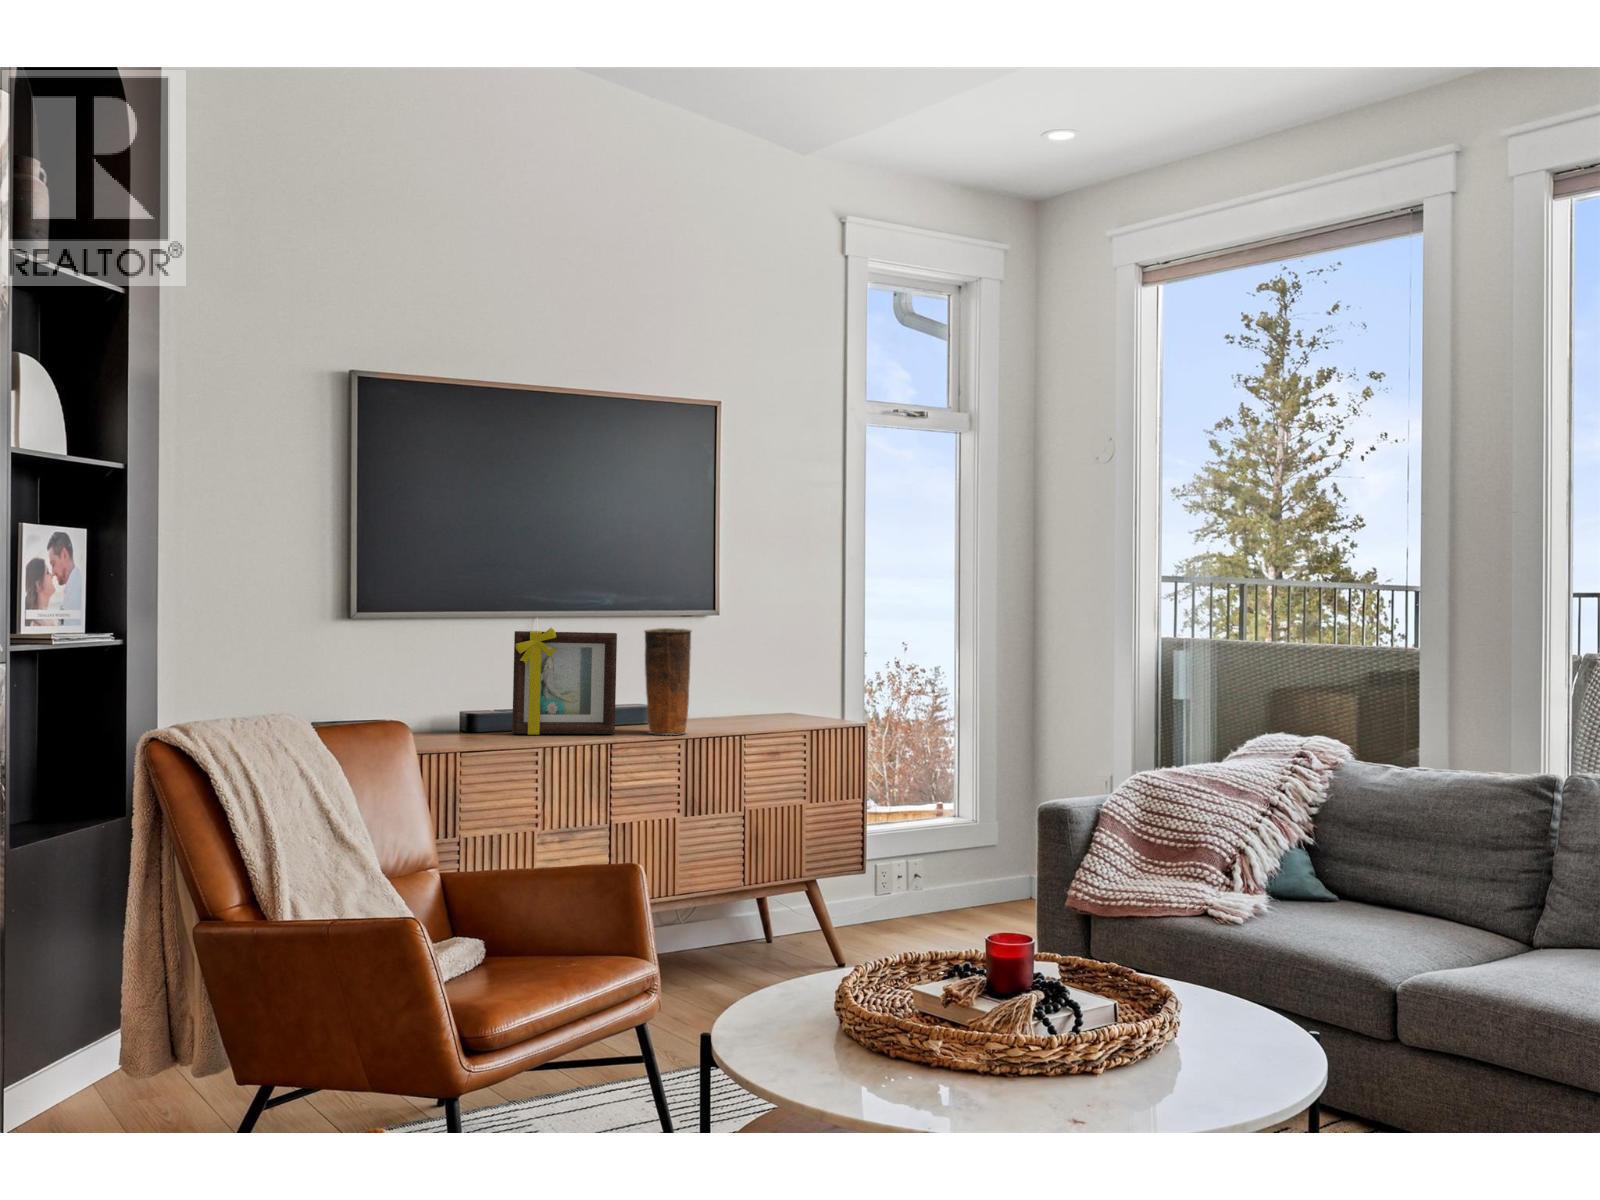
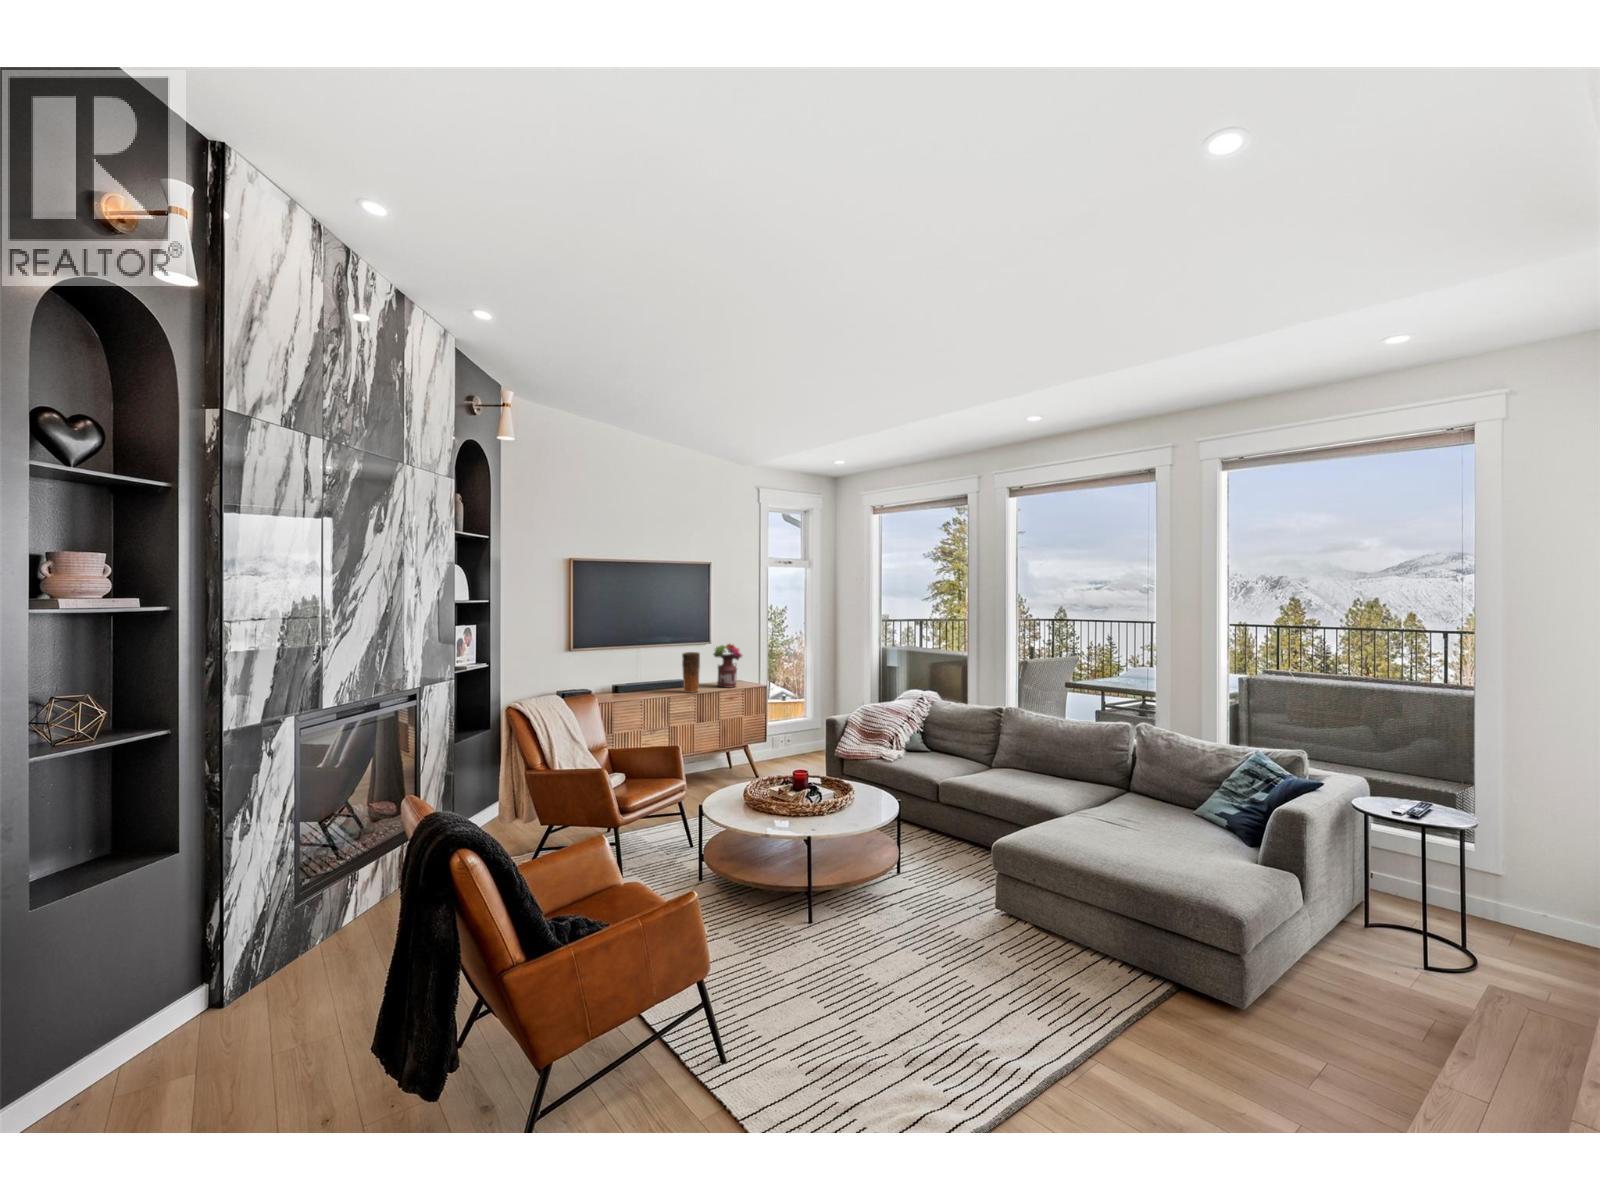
flower arrangement: none [724,611,803,726] -> present [714,644,742,688]
picture frame: present [512,628,617,735] -> none [632,654,672,694]

